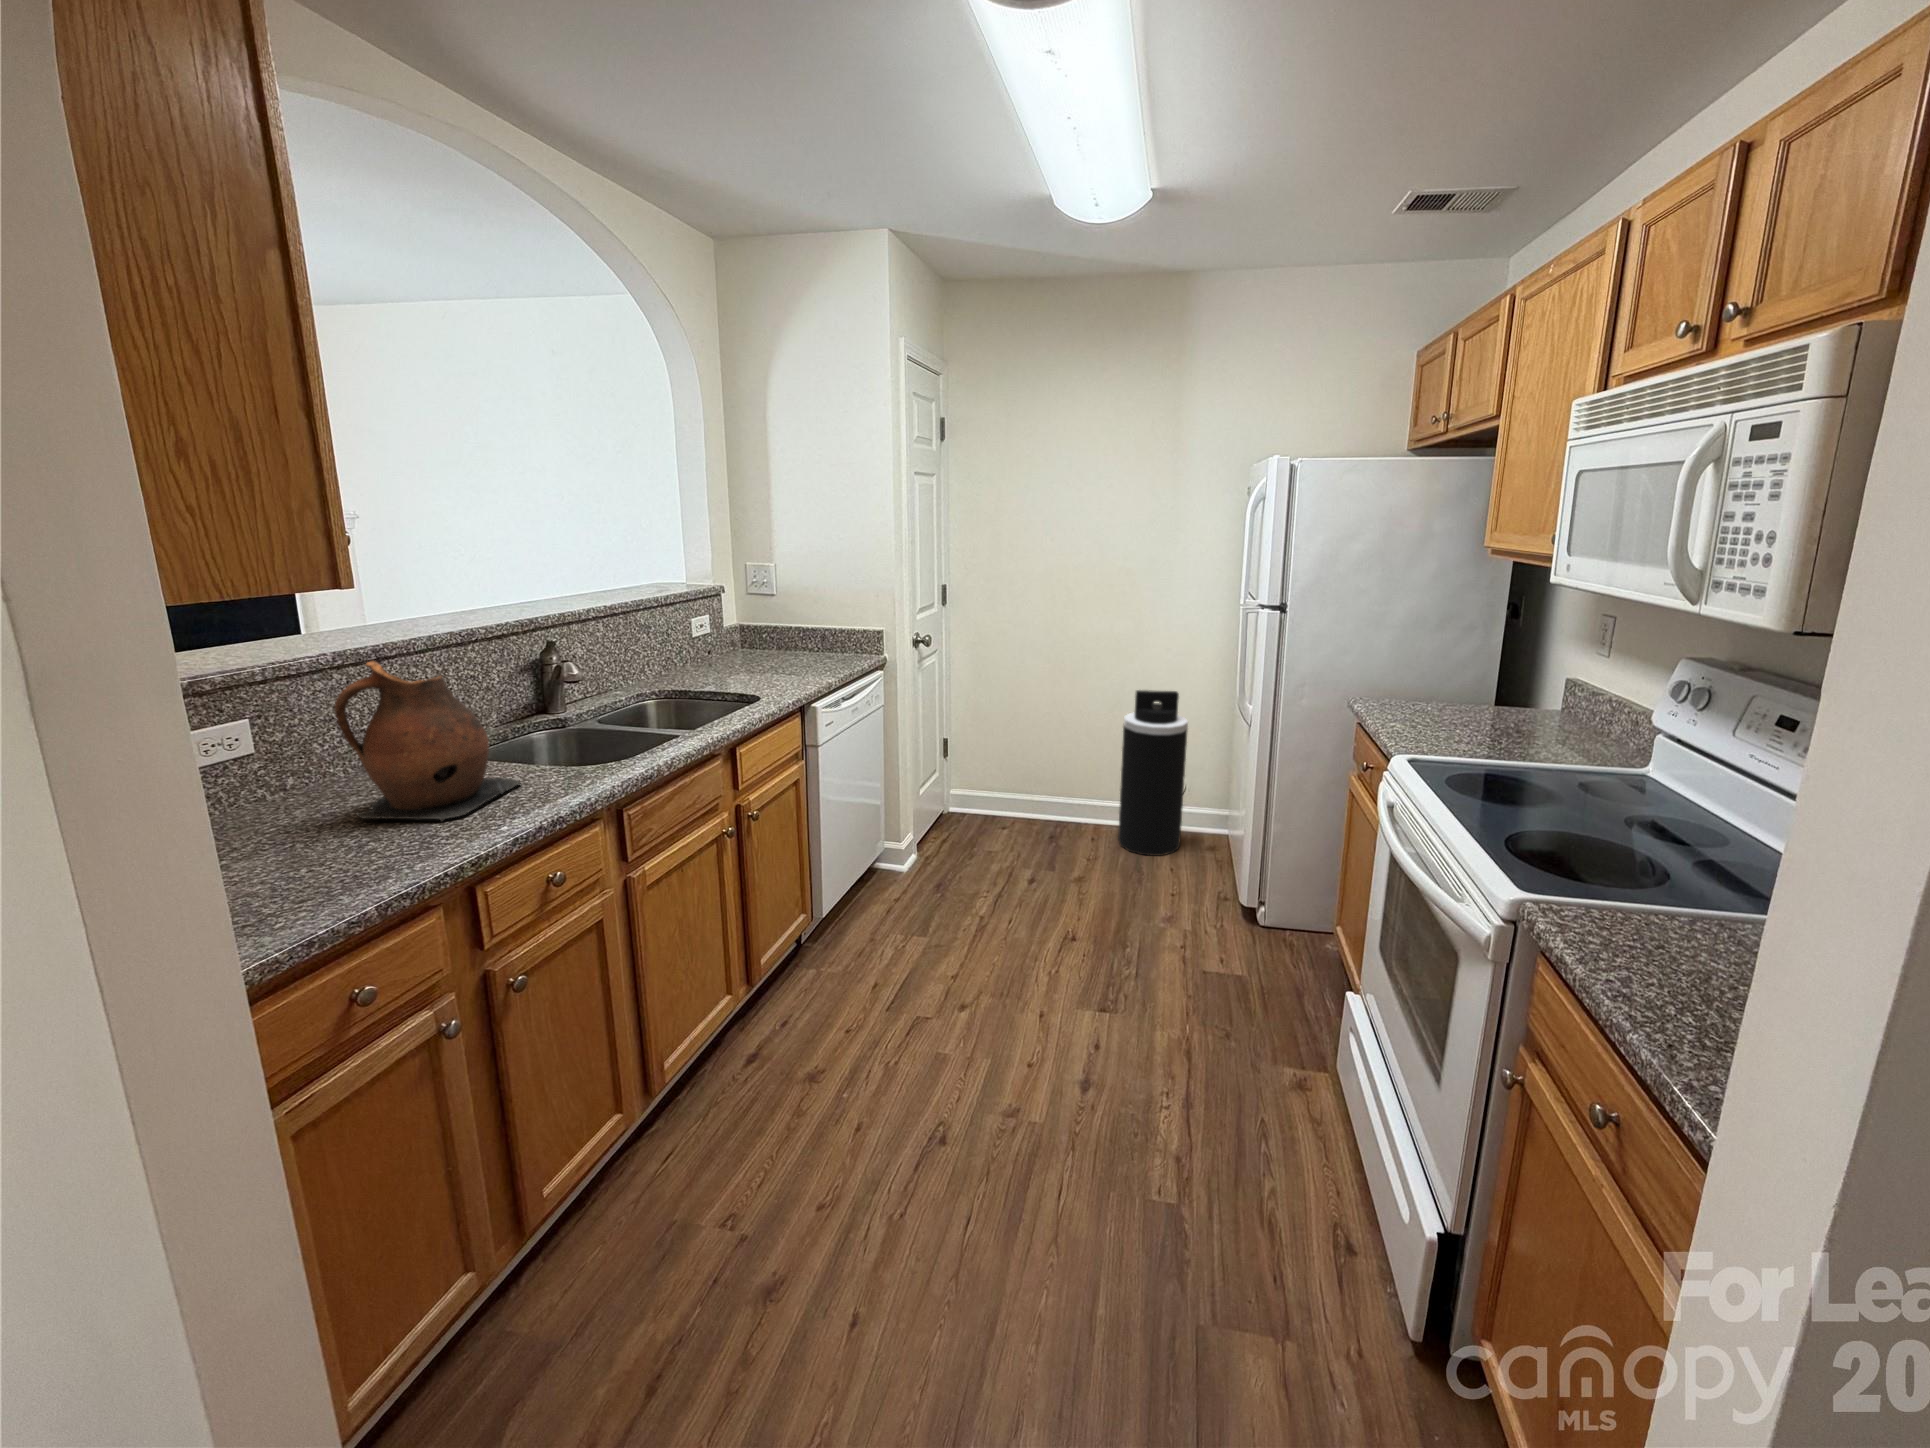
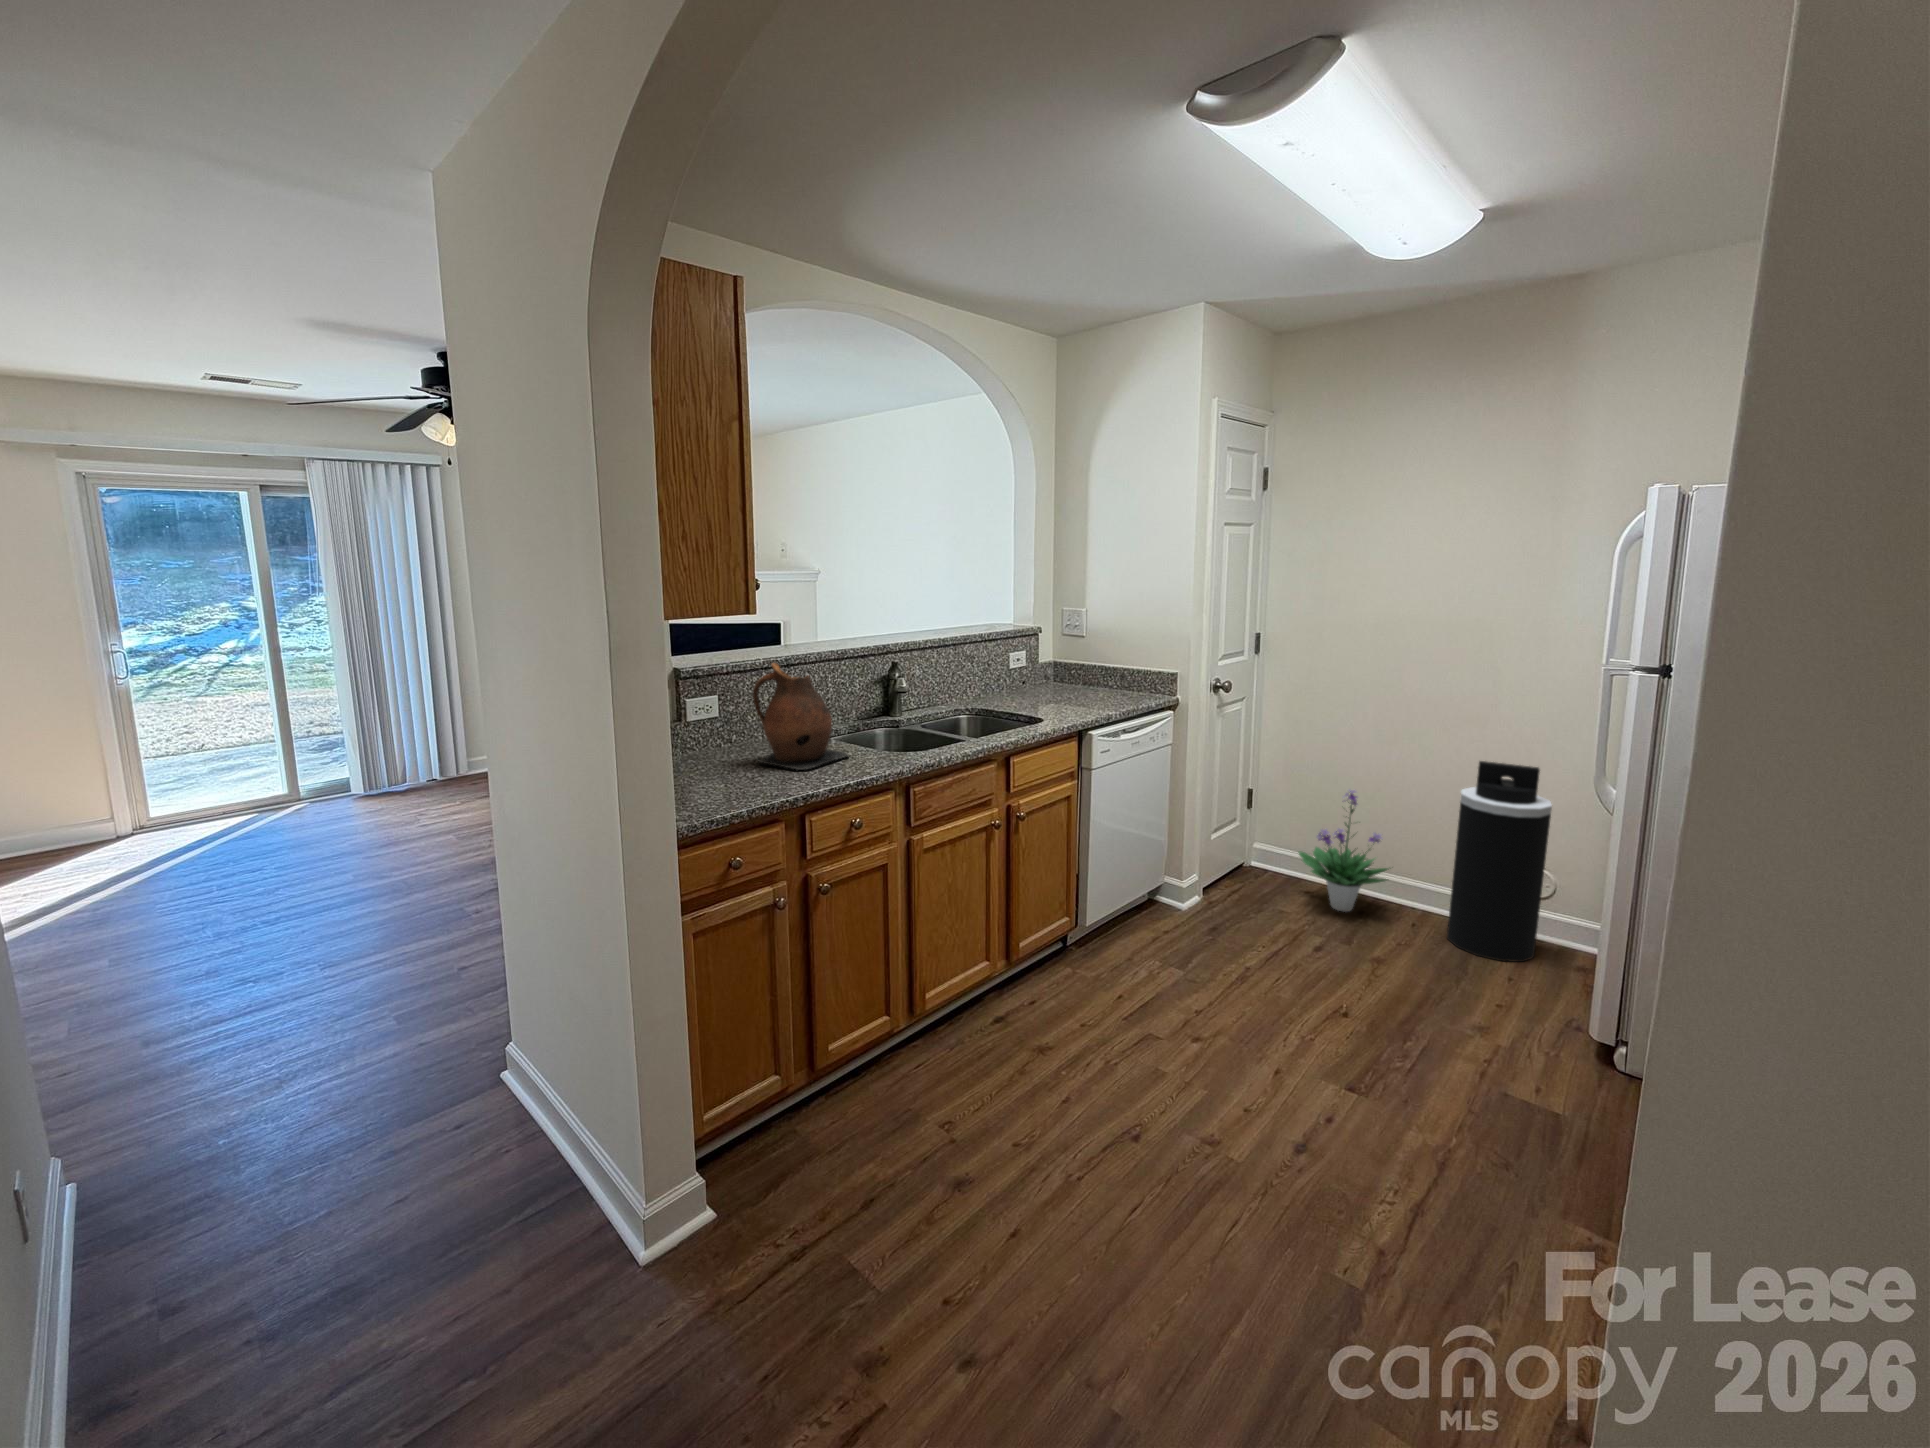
potted plant: none [996,727,1075,840] -> present [1299,789,1389,912]

